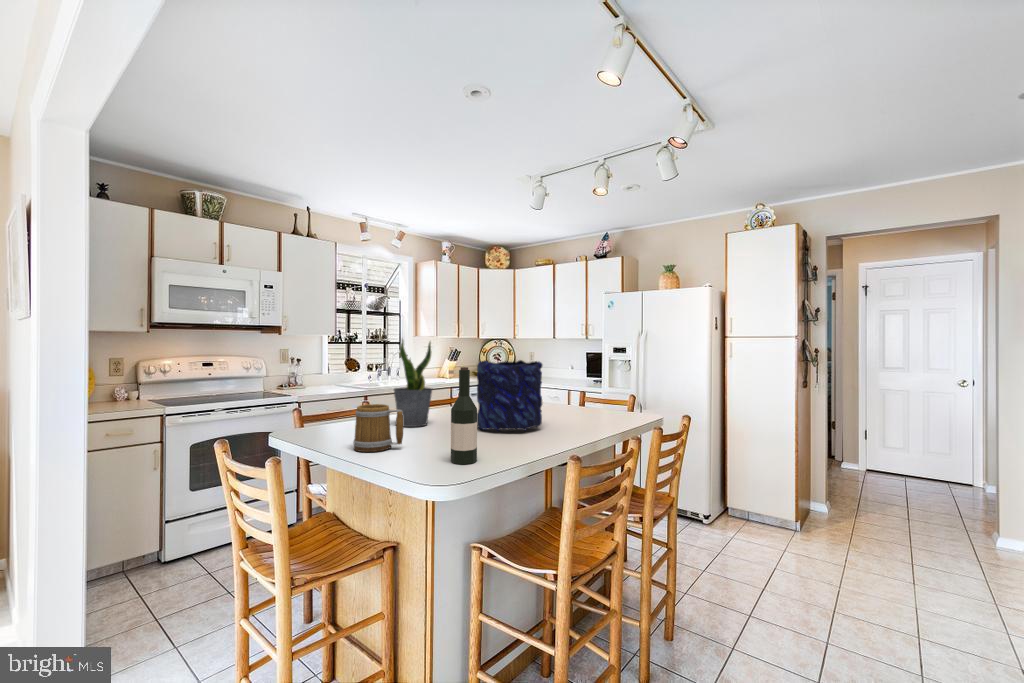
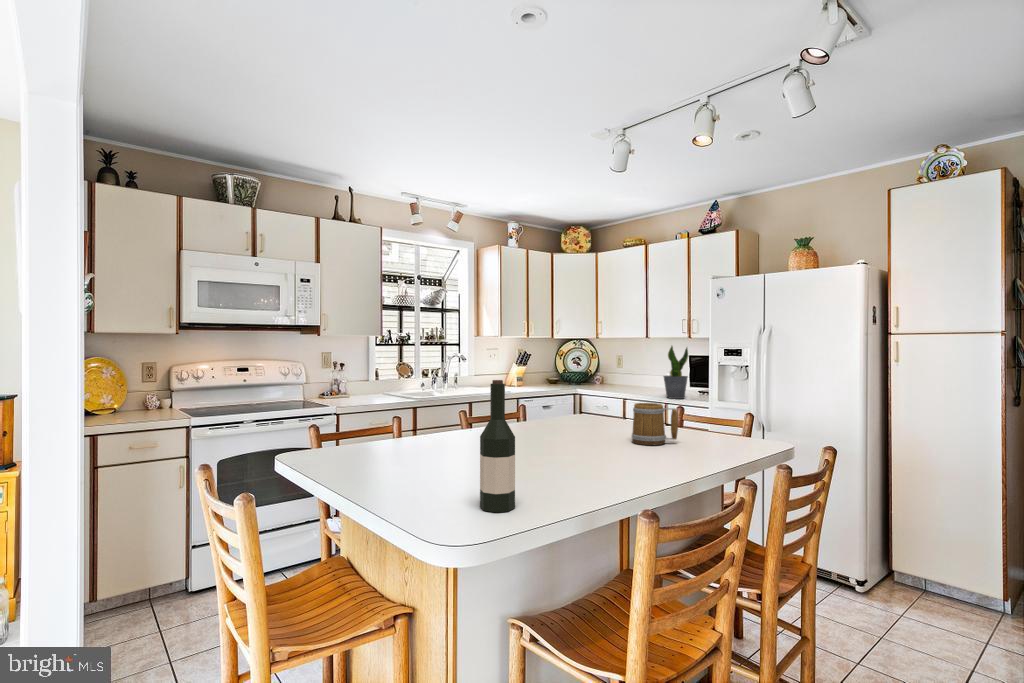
potted plant: present [394,339,432,427] -> present [664,346,688,399]
vase: present [477,360,542,431] -> none [530,368,618,464]
mug: present [353,404,403,452] -> present [632,403,678,445]

